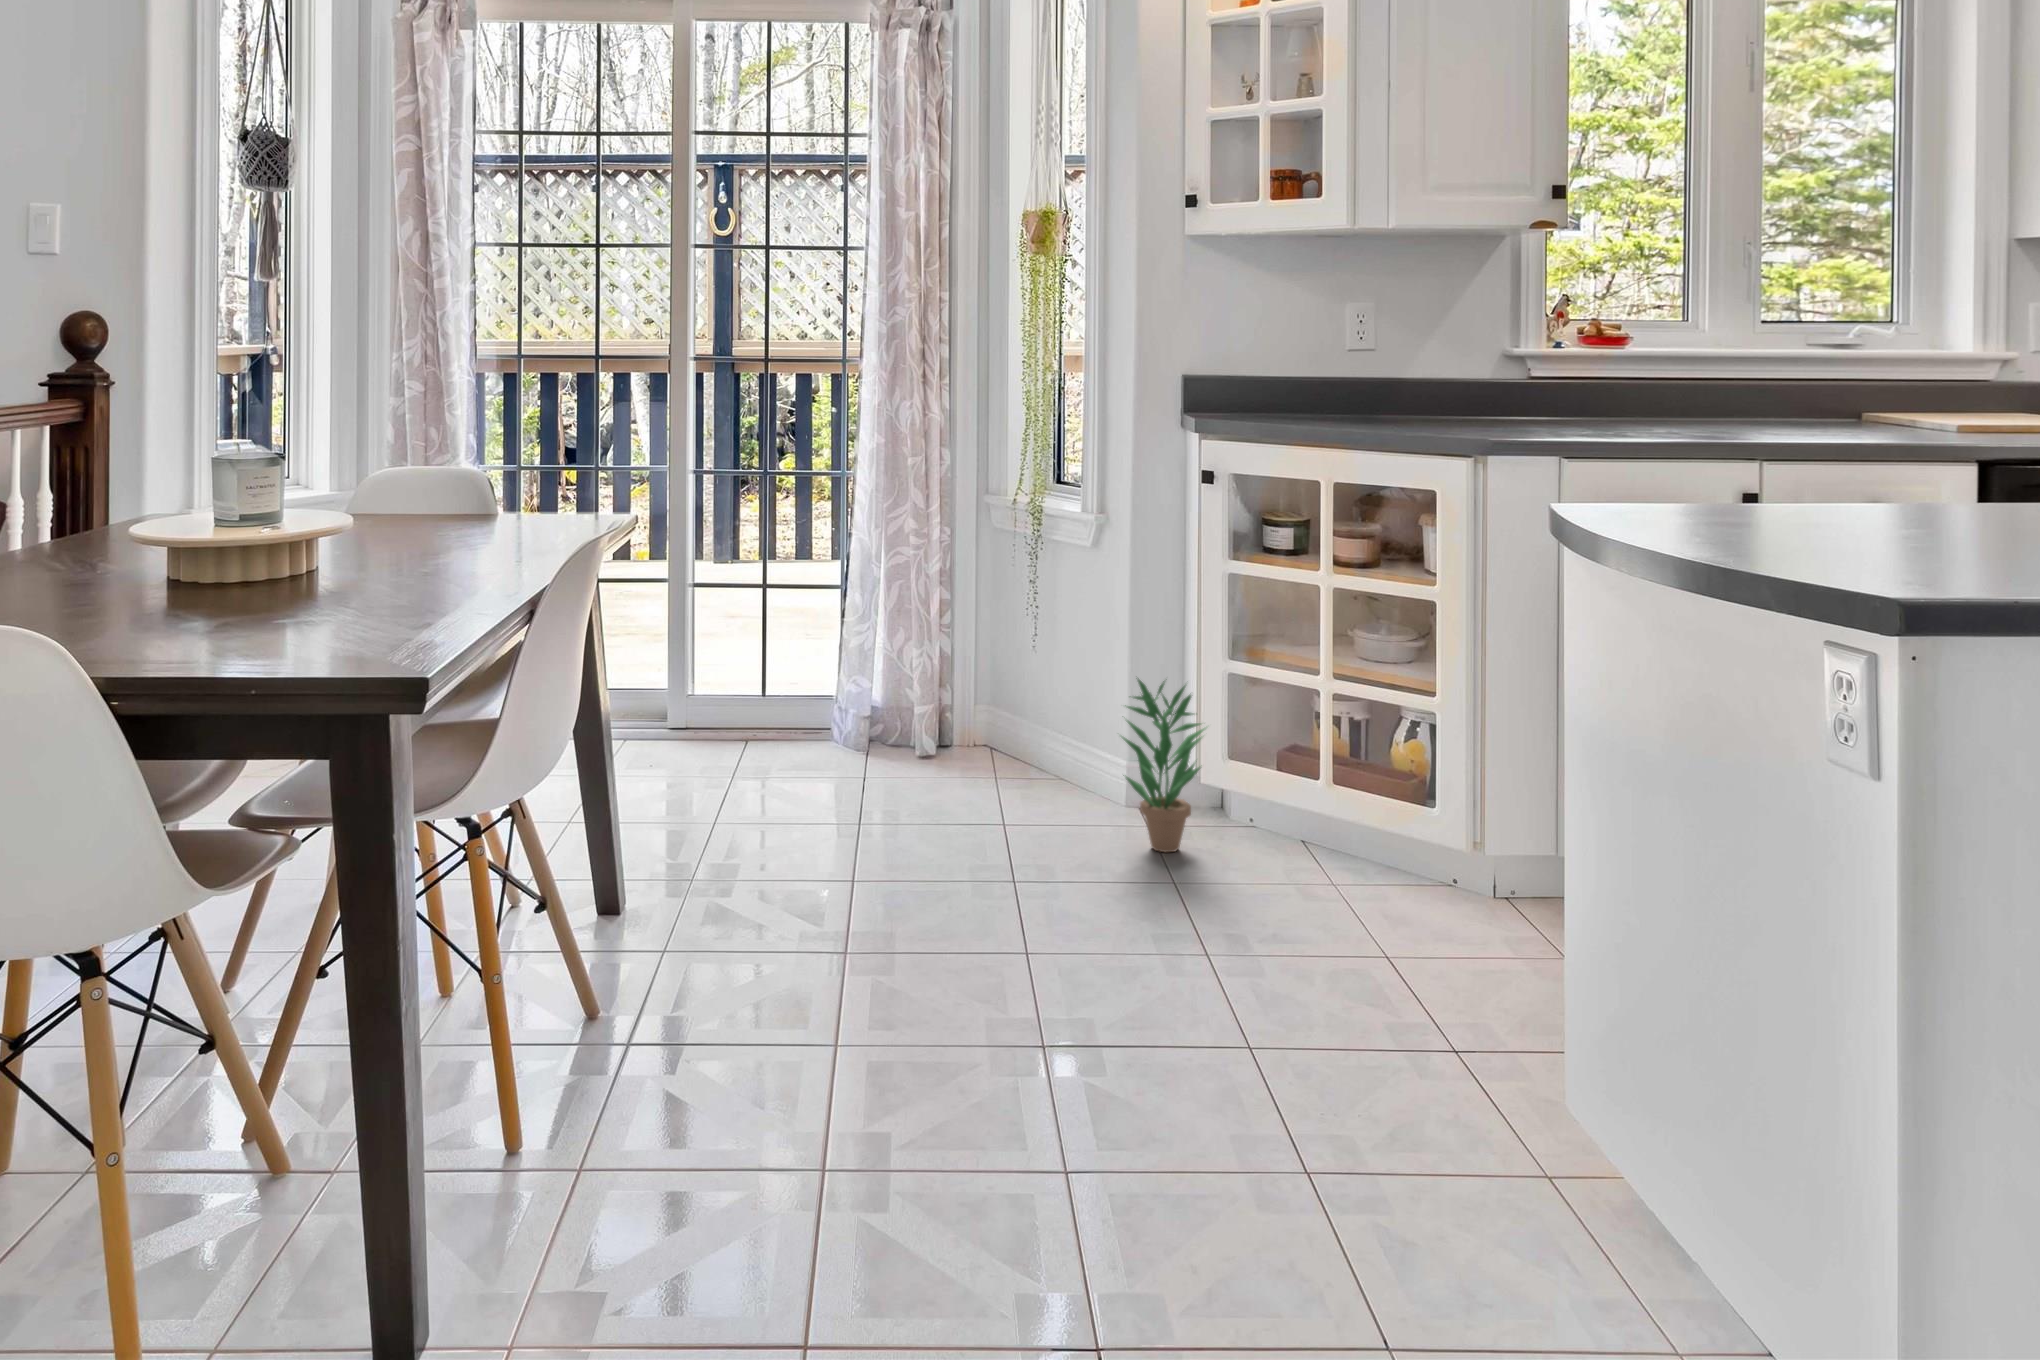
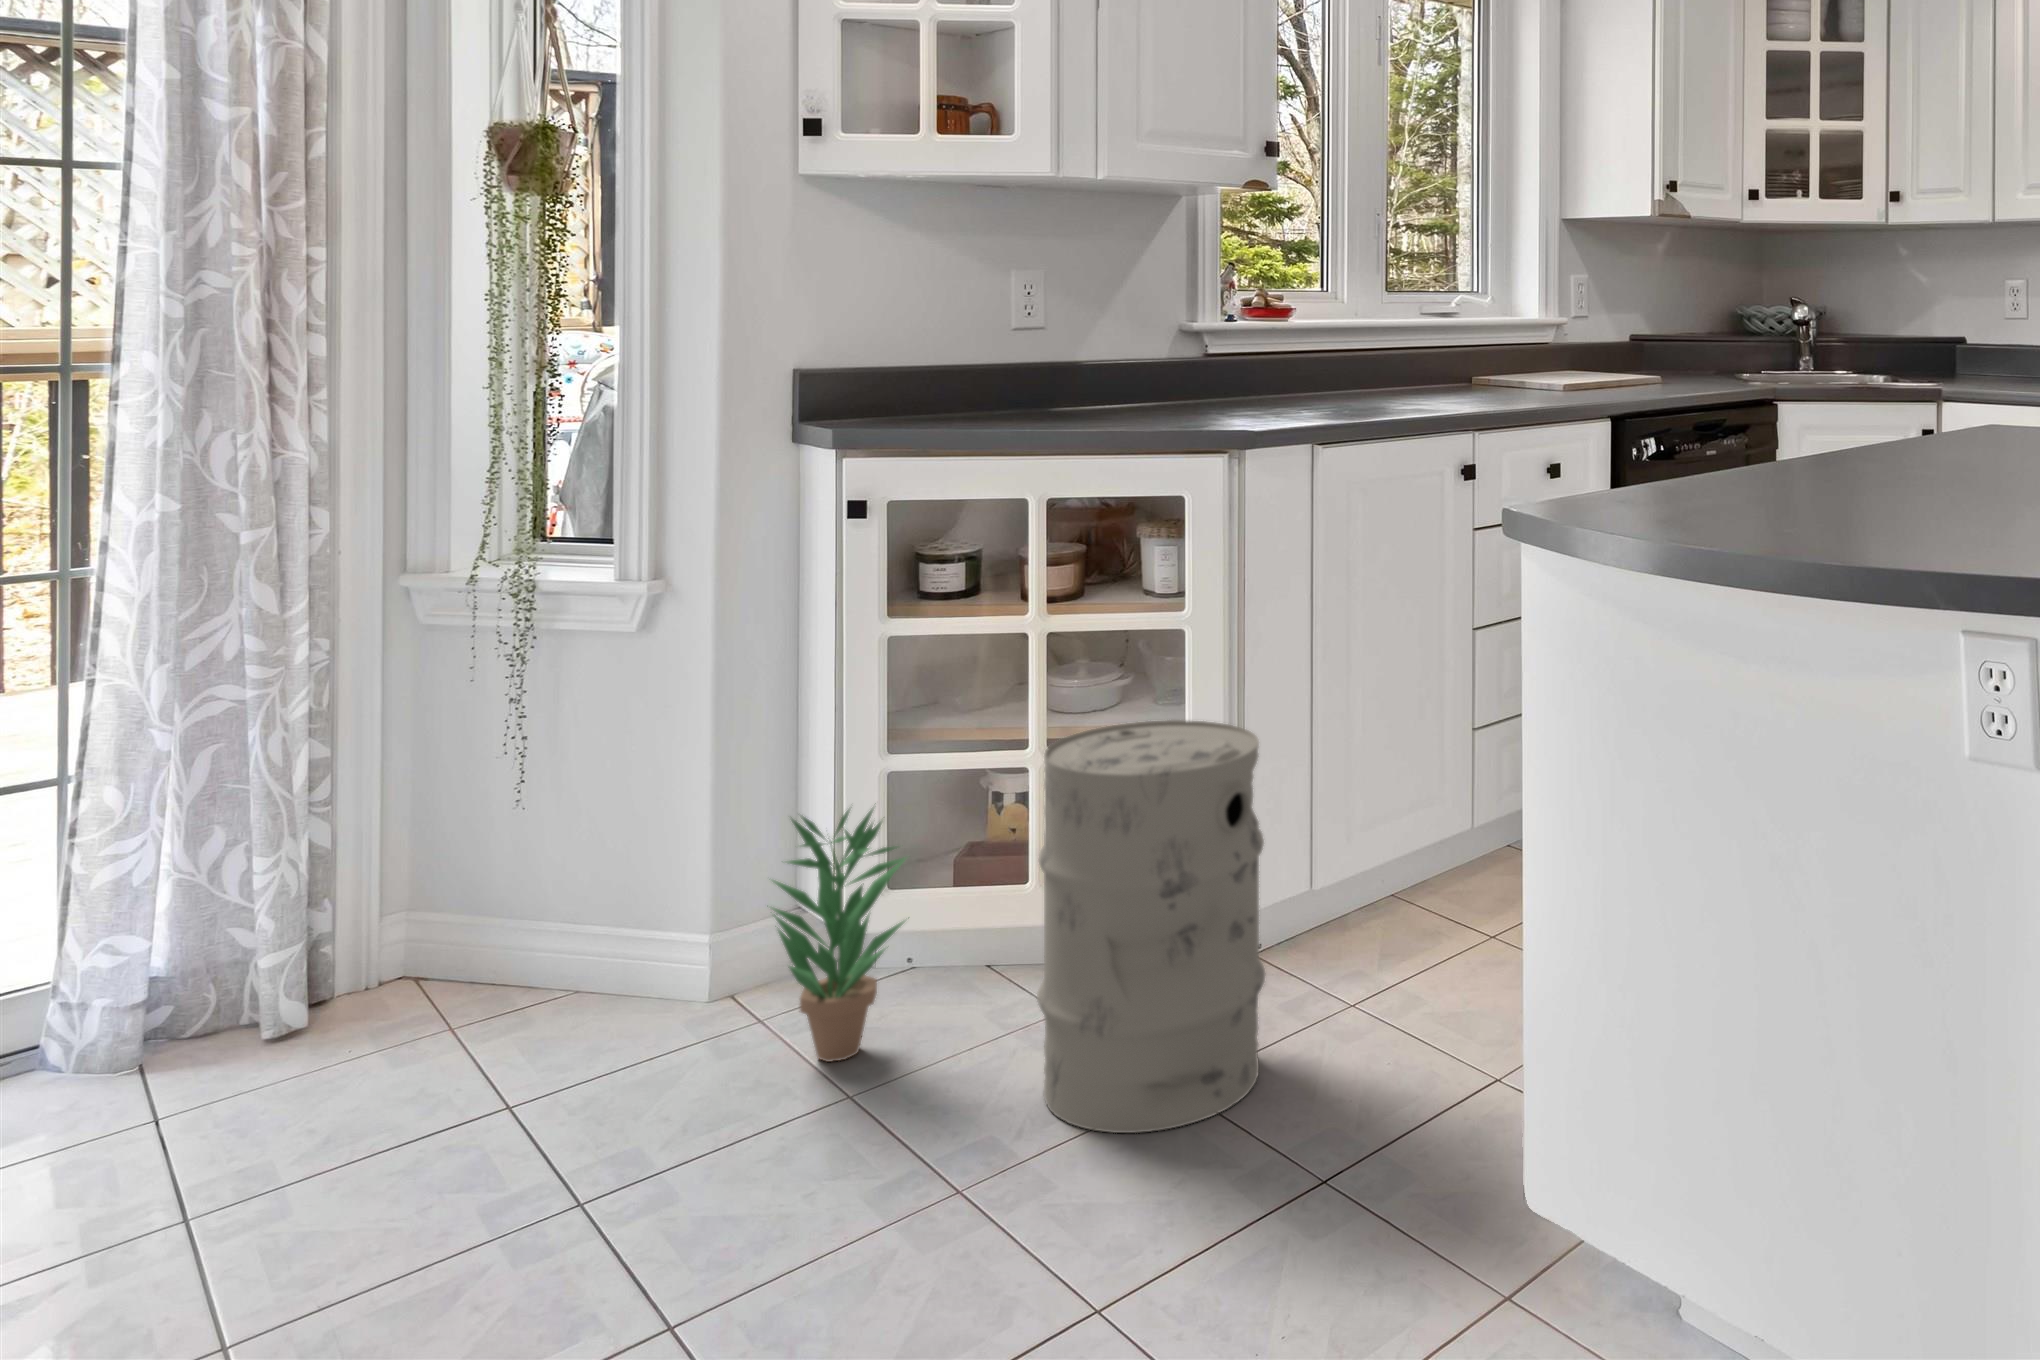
trash can: none [1250,655,1422,955] -> present [1037,720,1265,1133]

